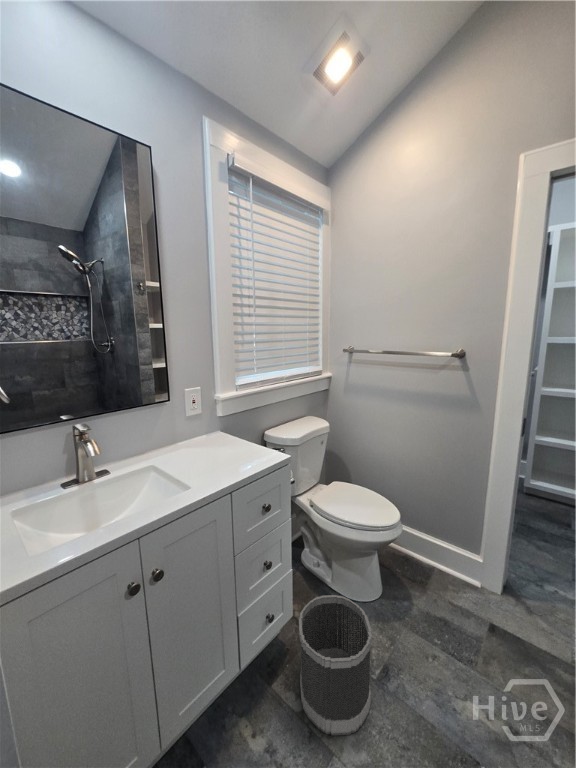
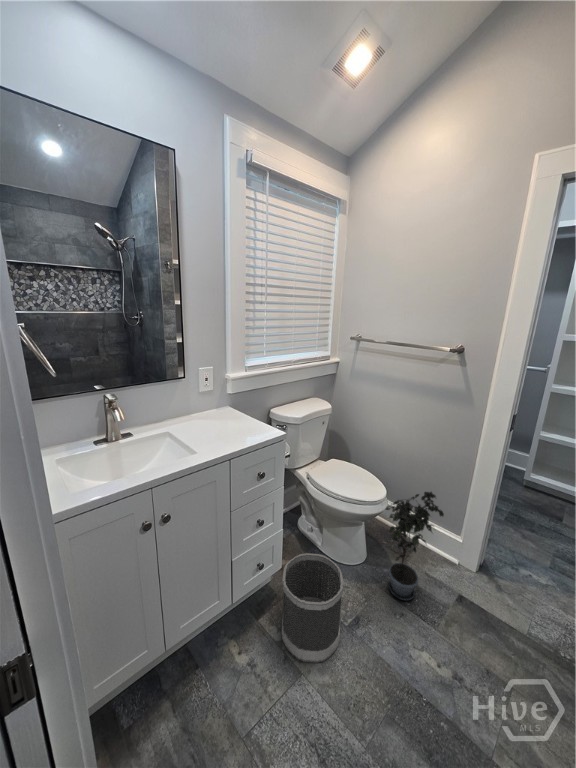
potted plant: none [405,508,470,638] -> present [386,492,444,600]

